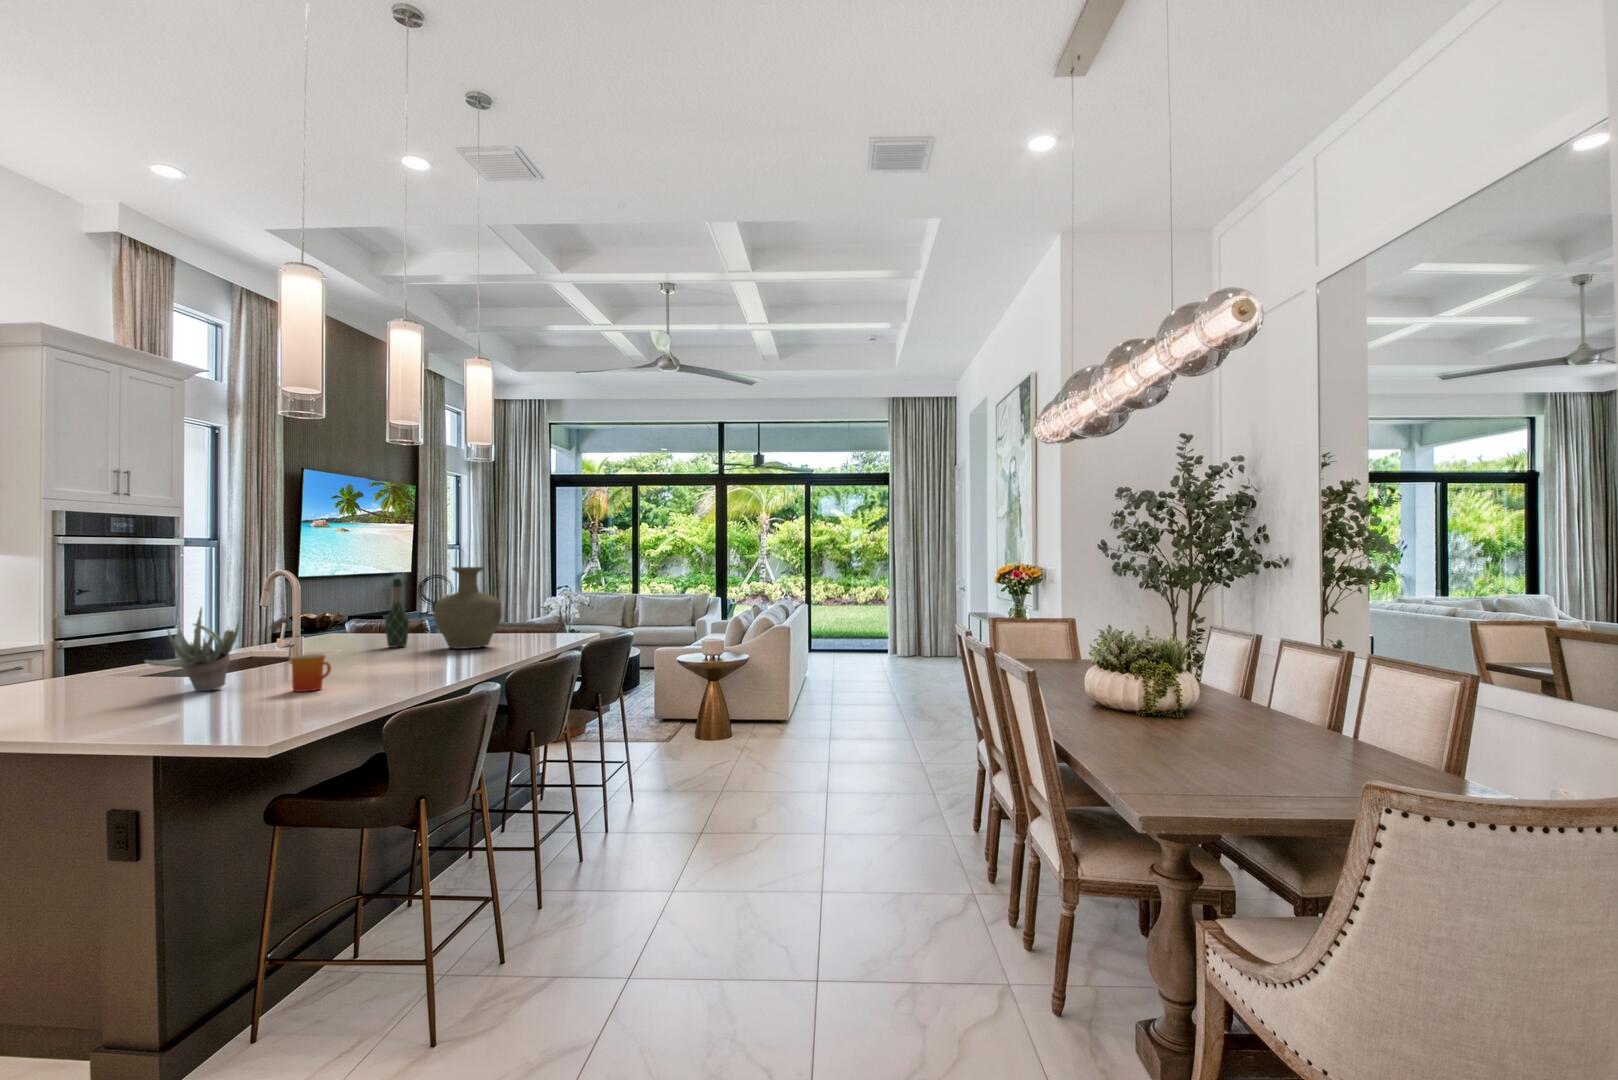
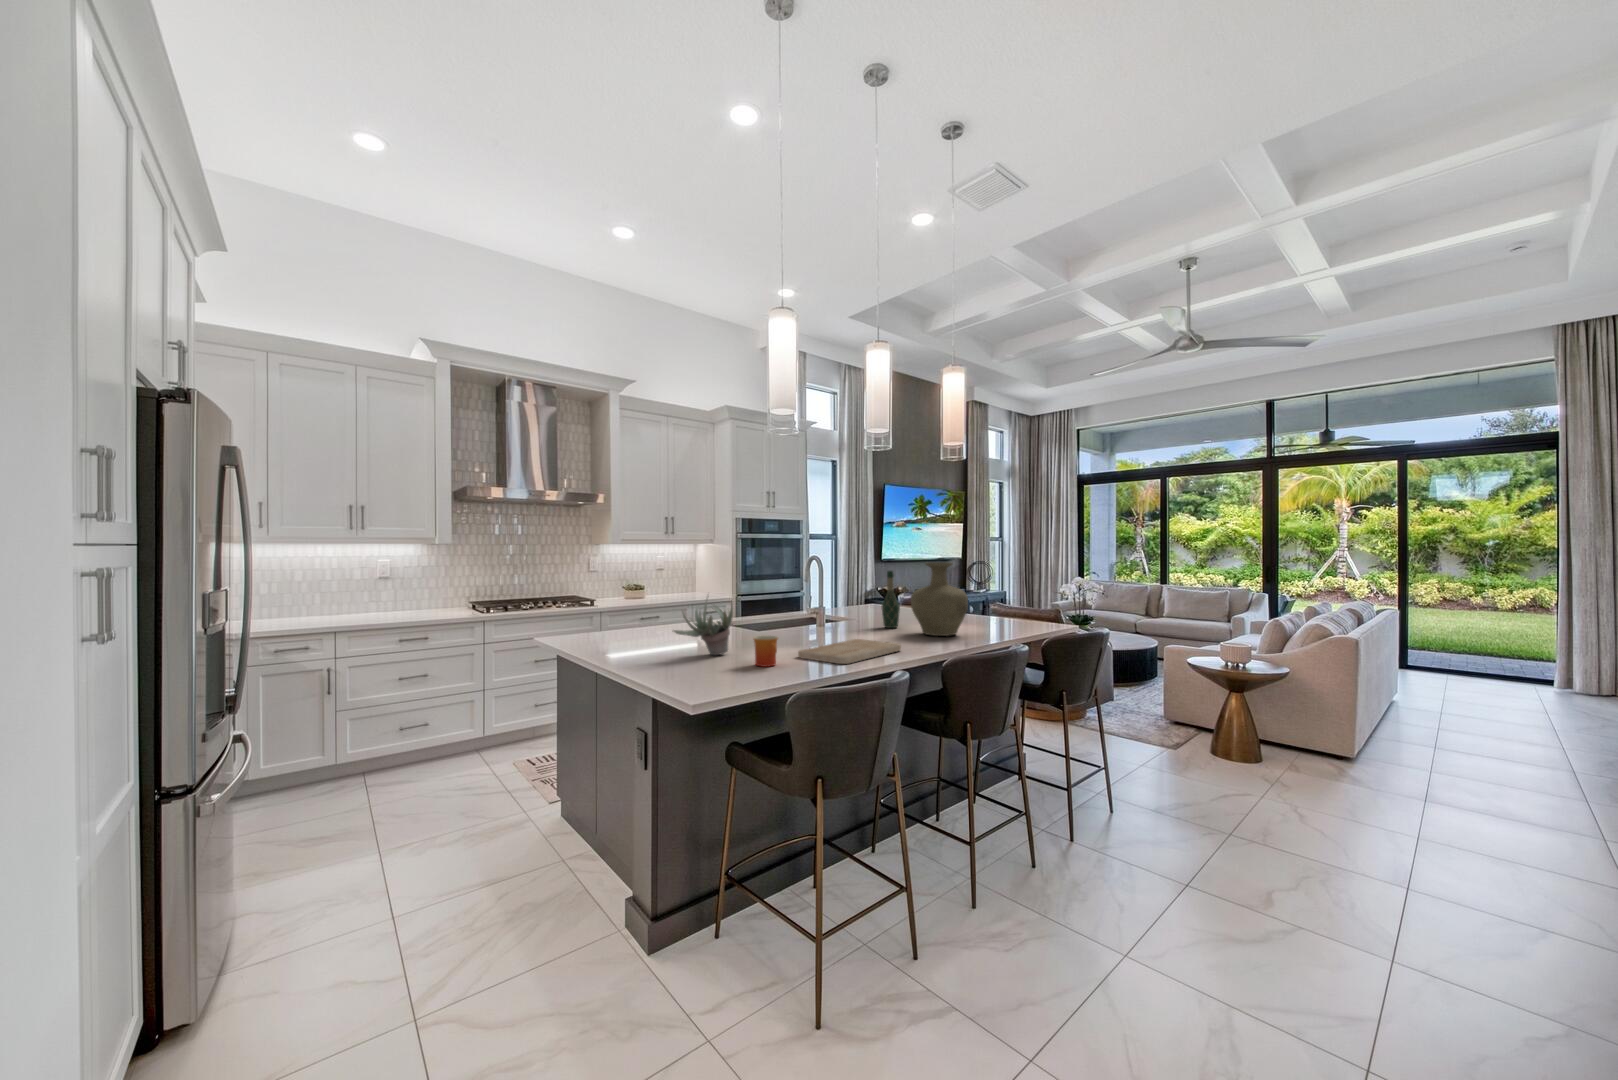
cutting board: none [335,655,452,680] -> present [798,639,901,664]

